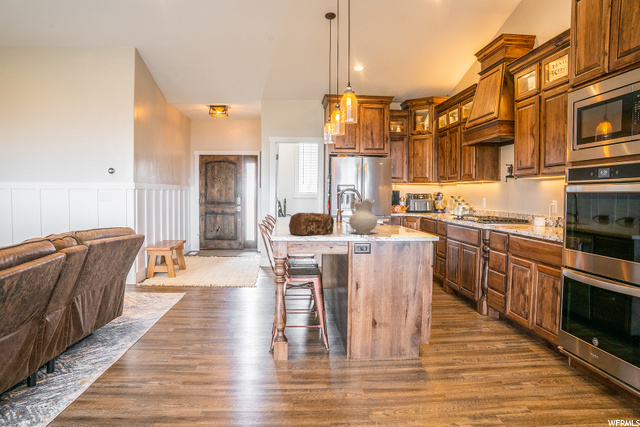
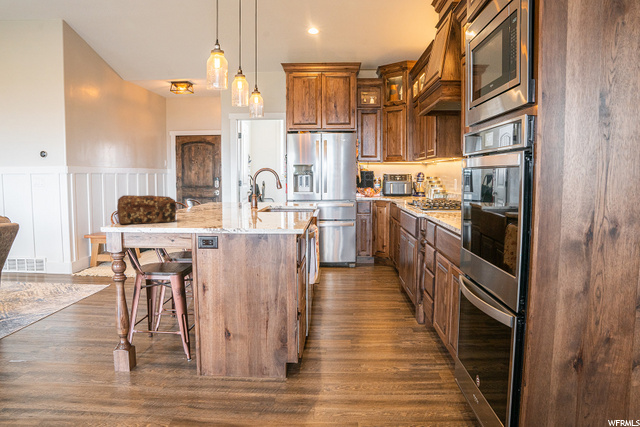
ceramic pitcher: present [349,198,377,234] -> none [194,176,231,223]

